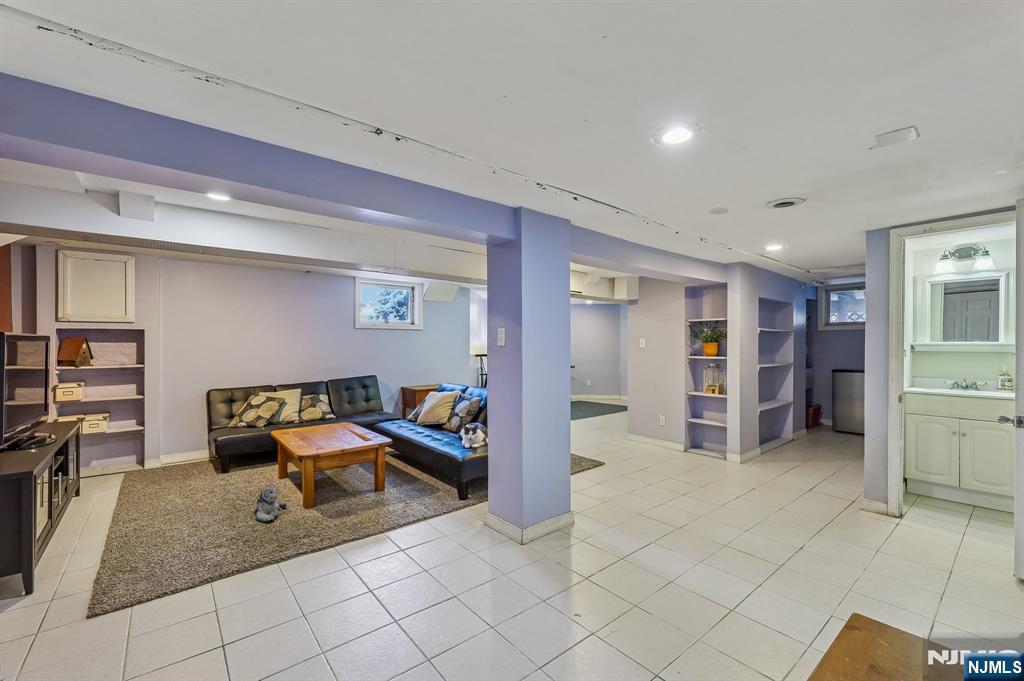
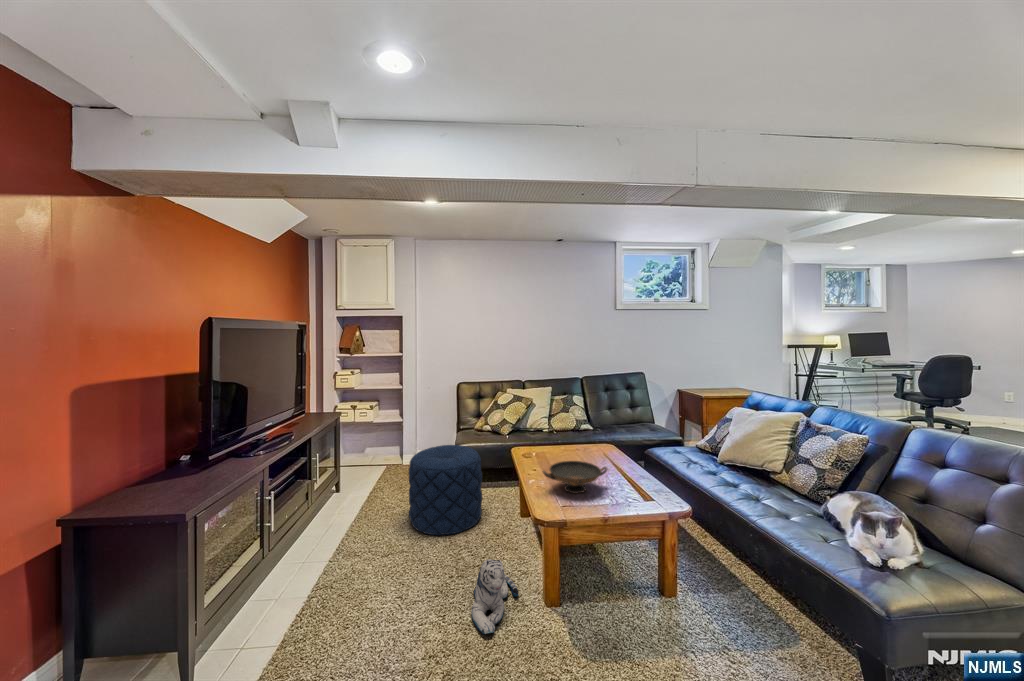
decorative bowl: none [302,427,345,444] -> present [543,461,607,494]
pouf: none [179,434,247,500] -> present [409,445,482,535]

